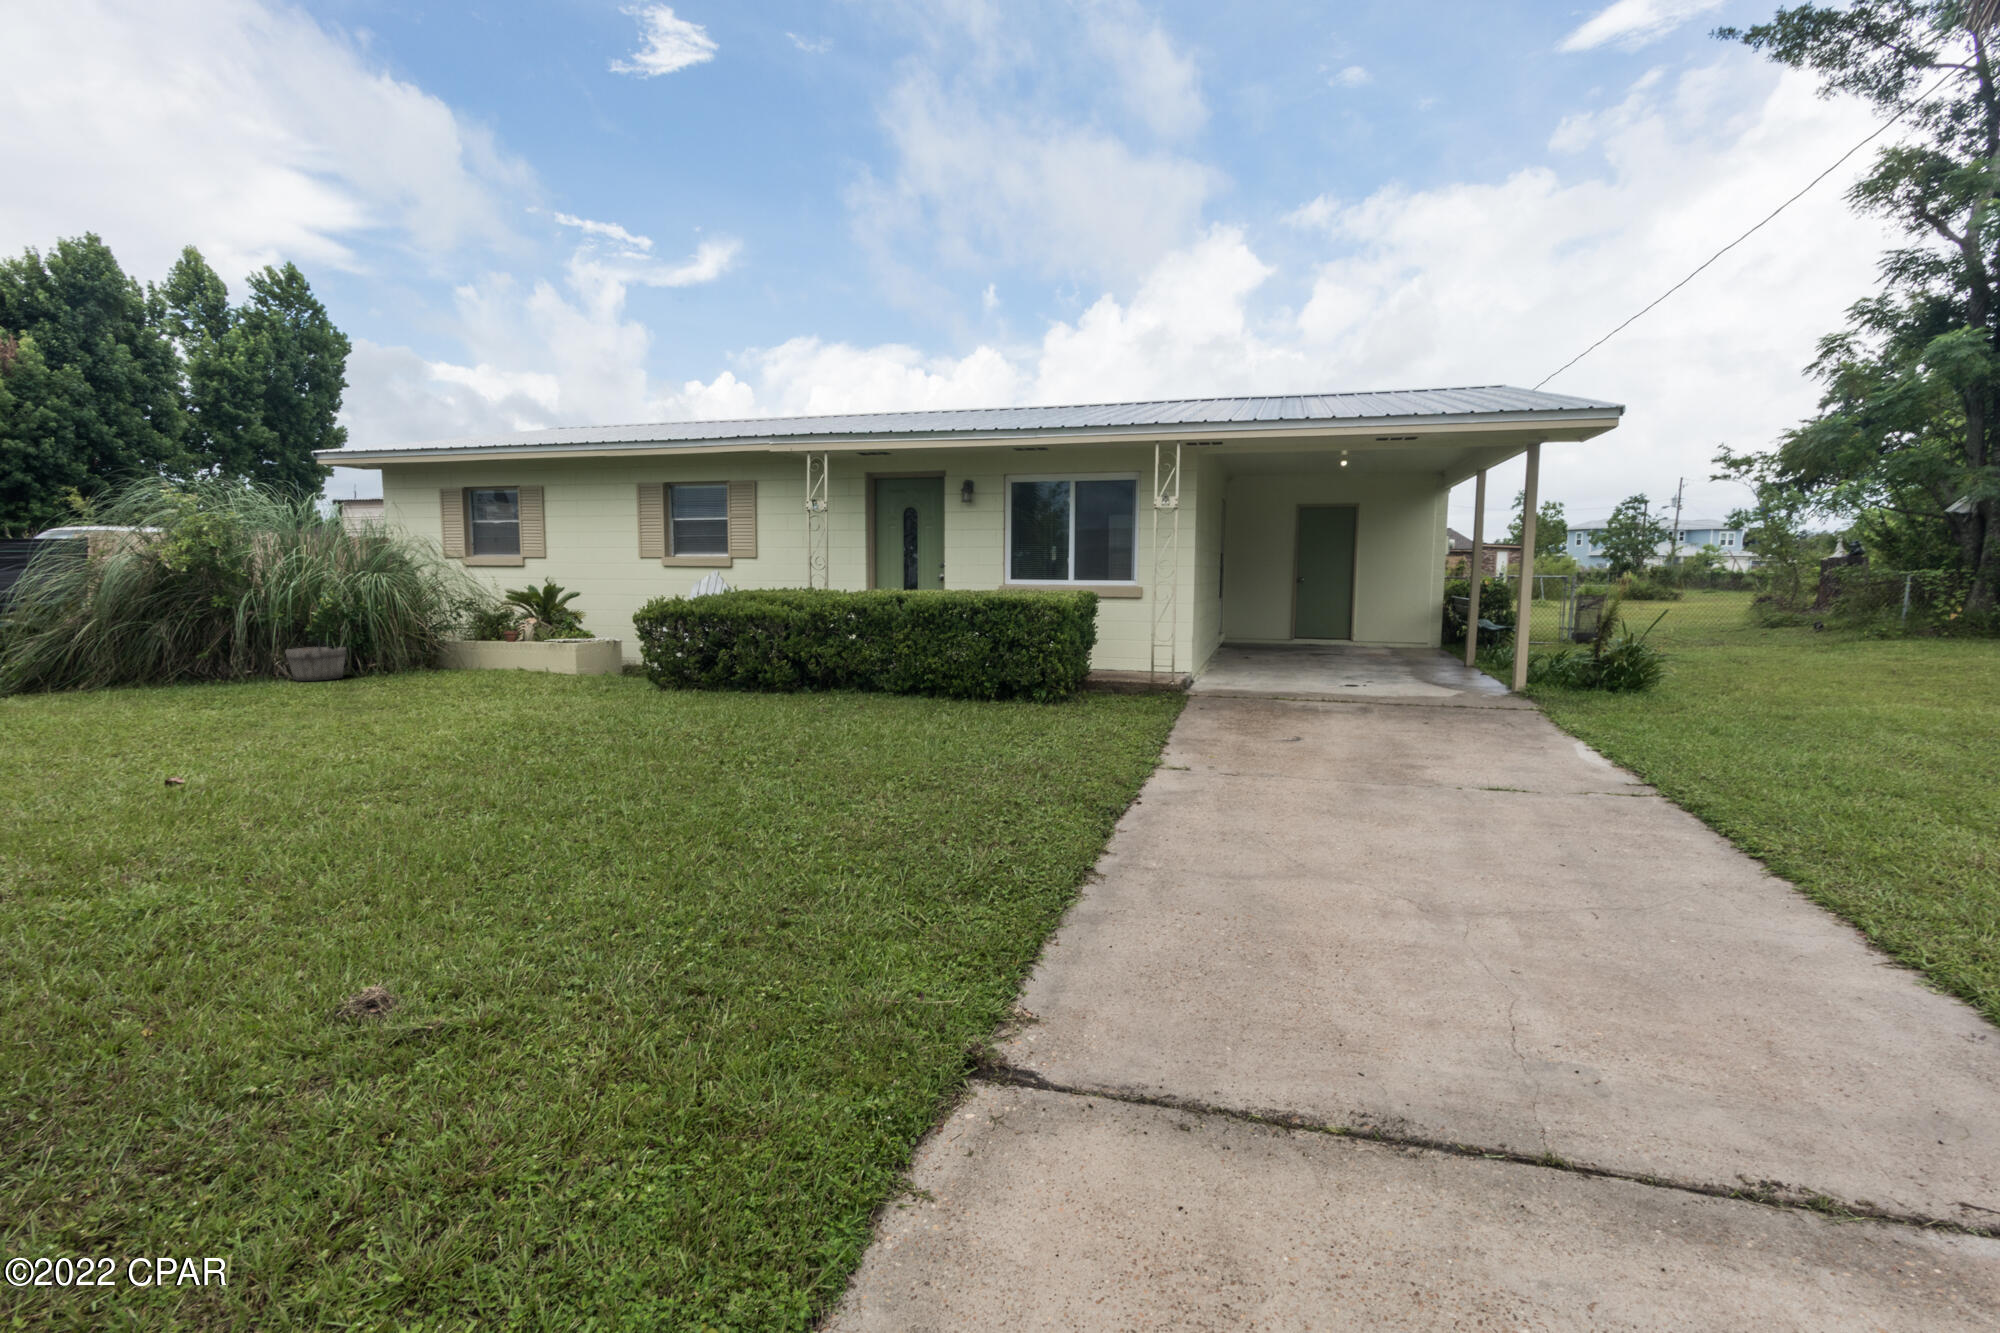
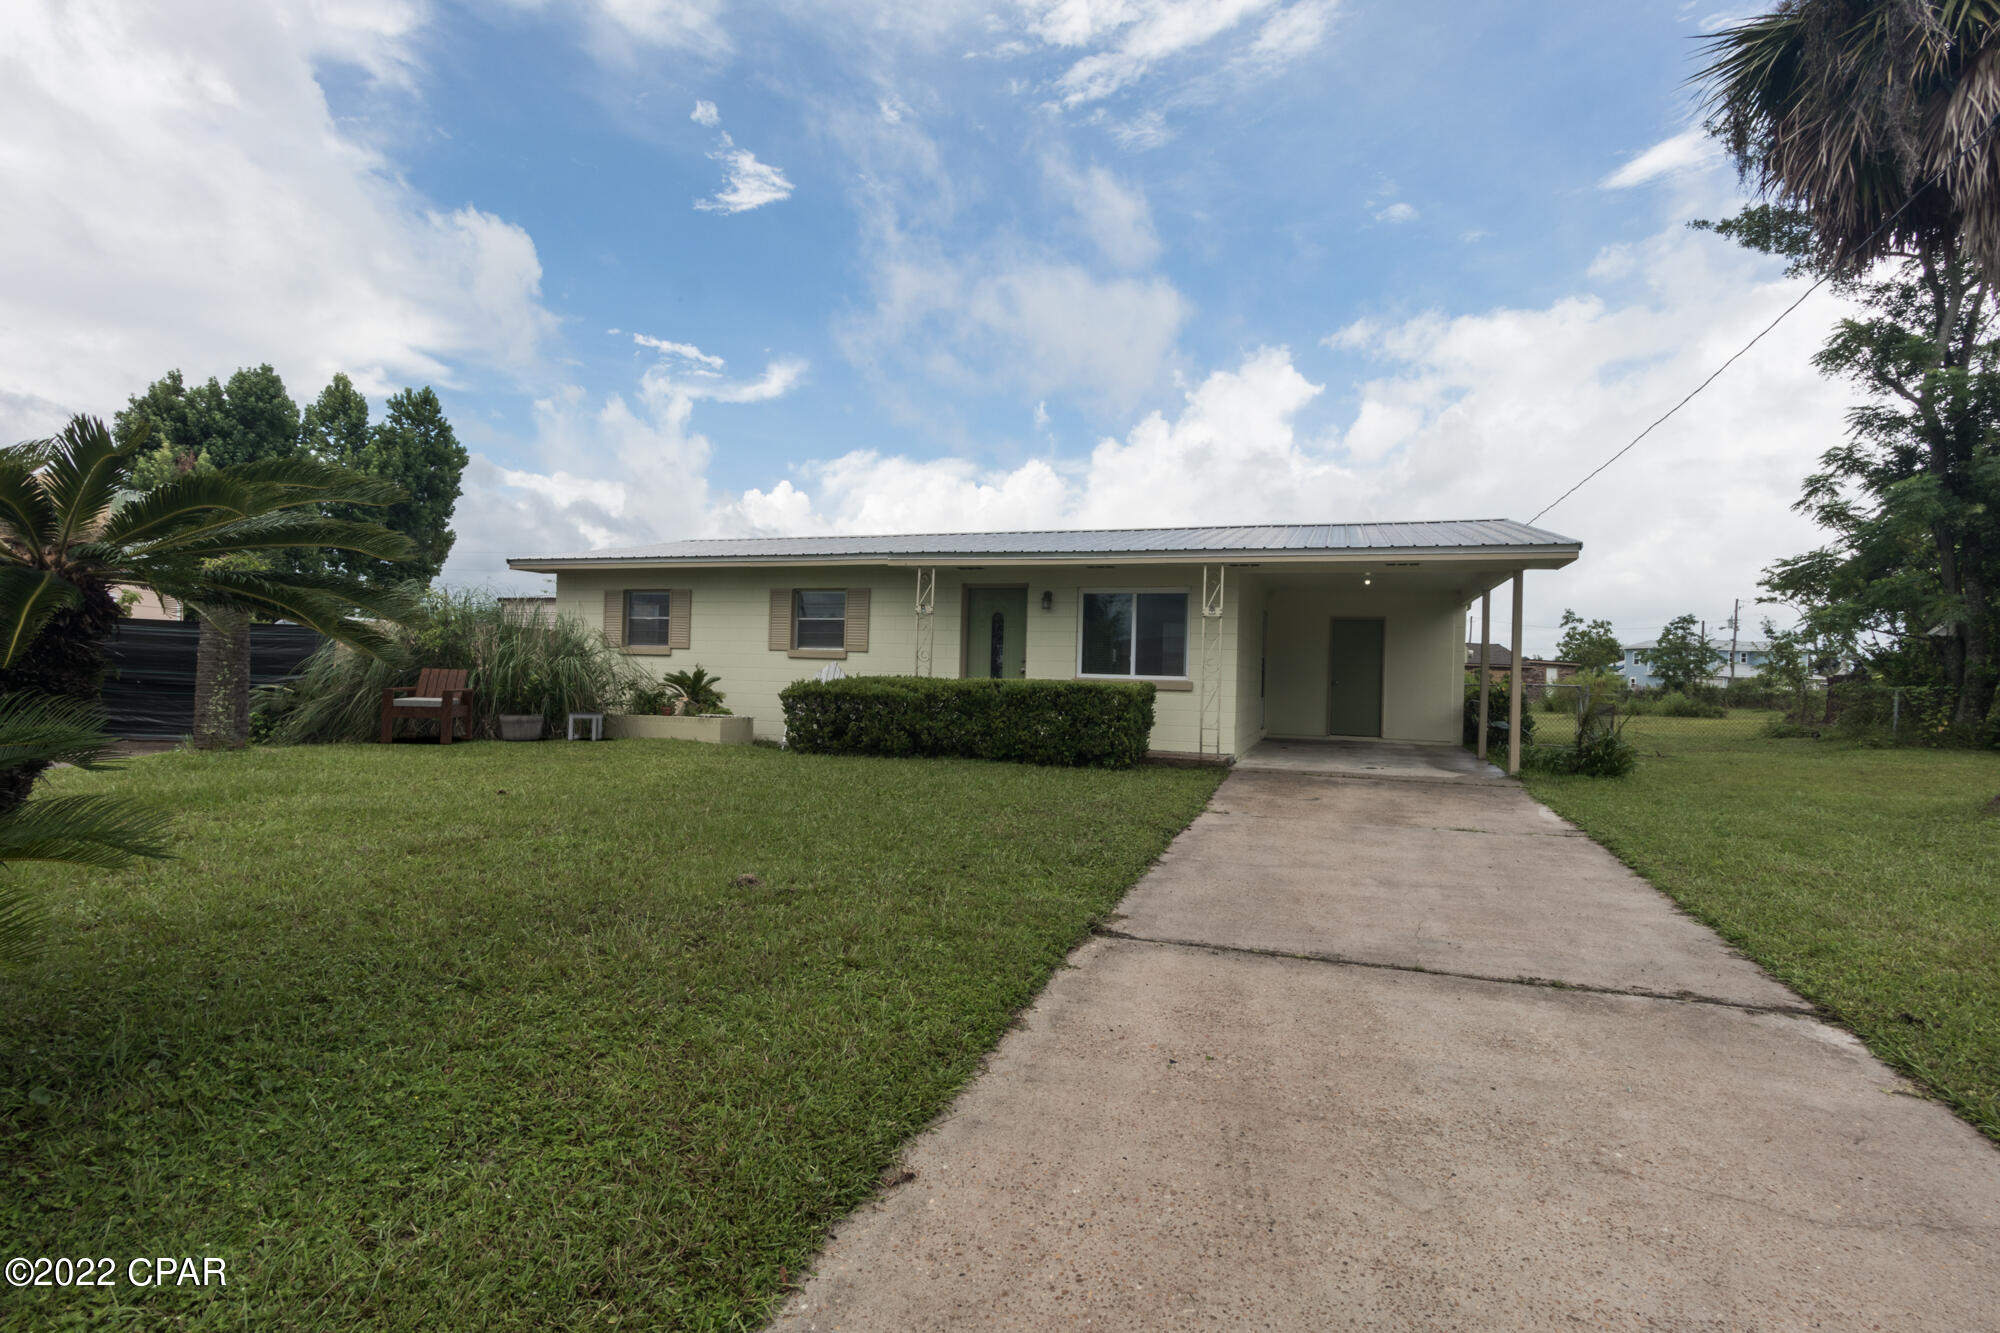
chair: none [108,595,252,692] -> present [381,668,474,744]
round table: none [377,641,428,677] -> present [568,712,603,740]

